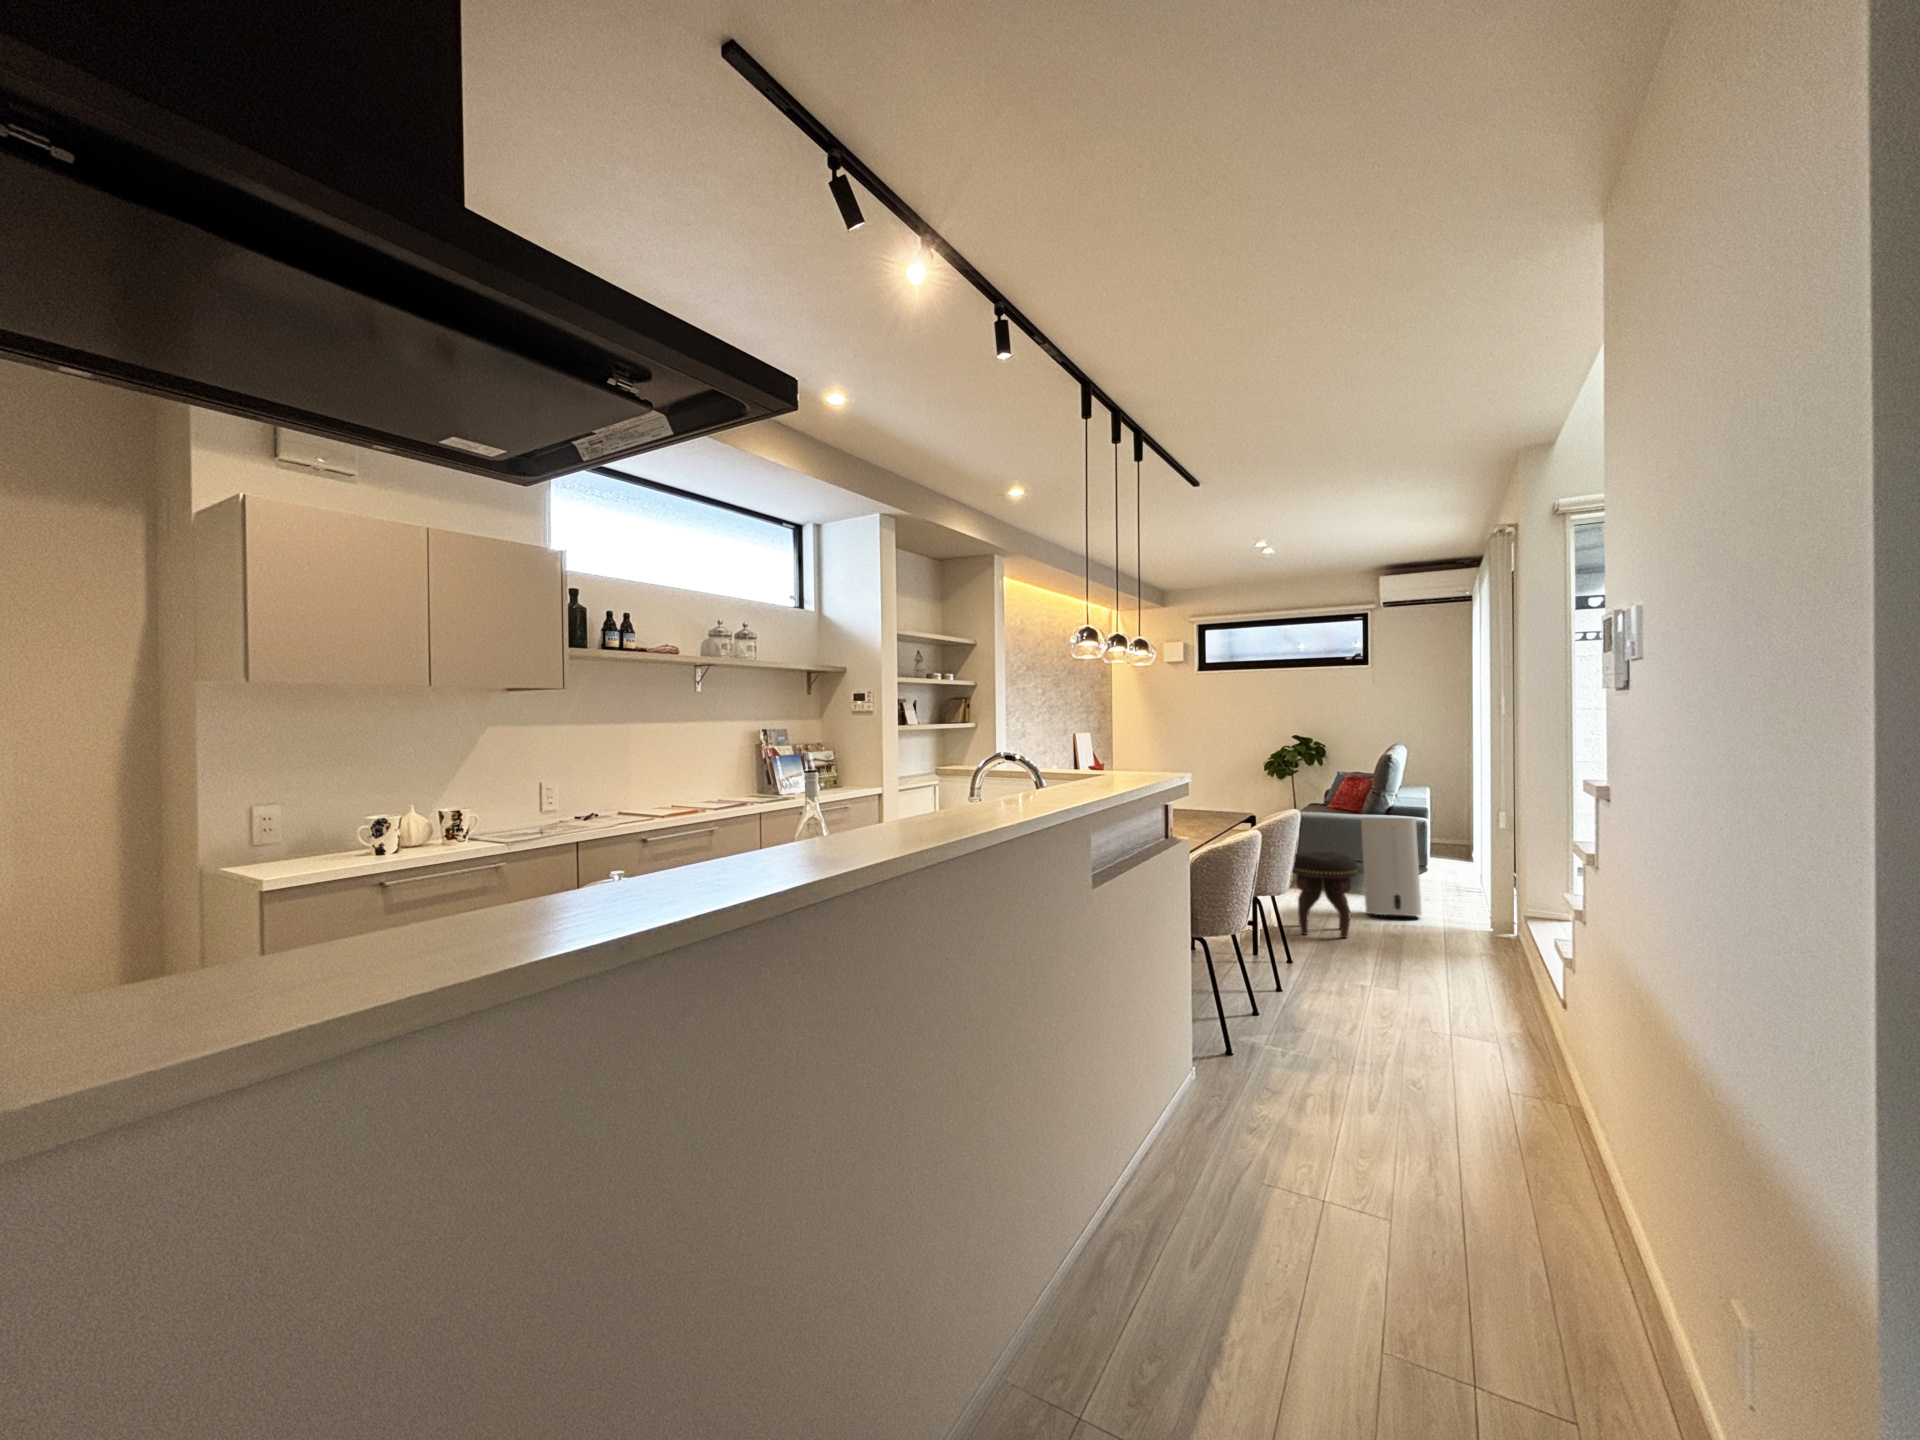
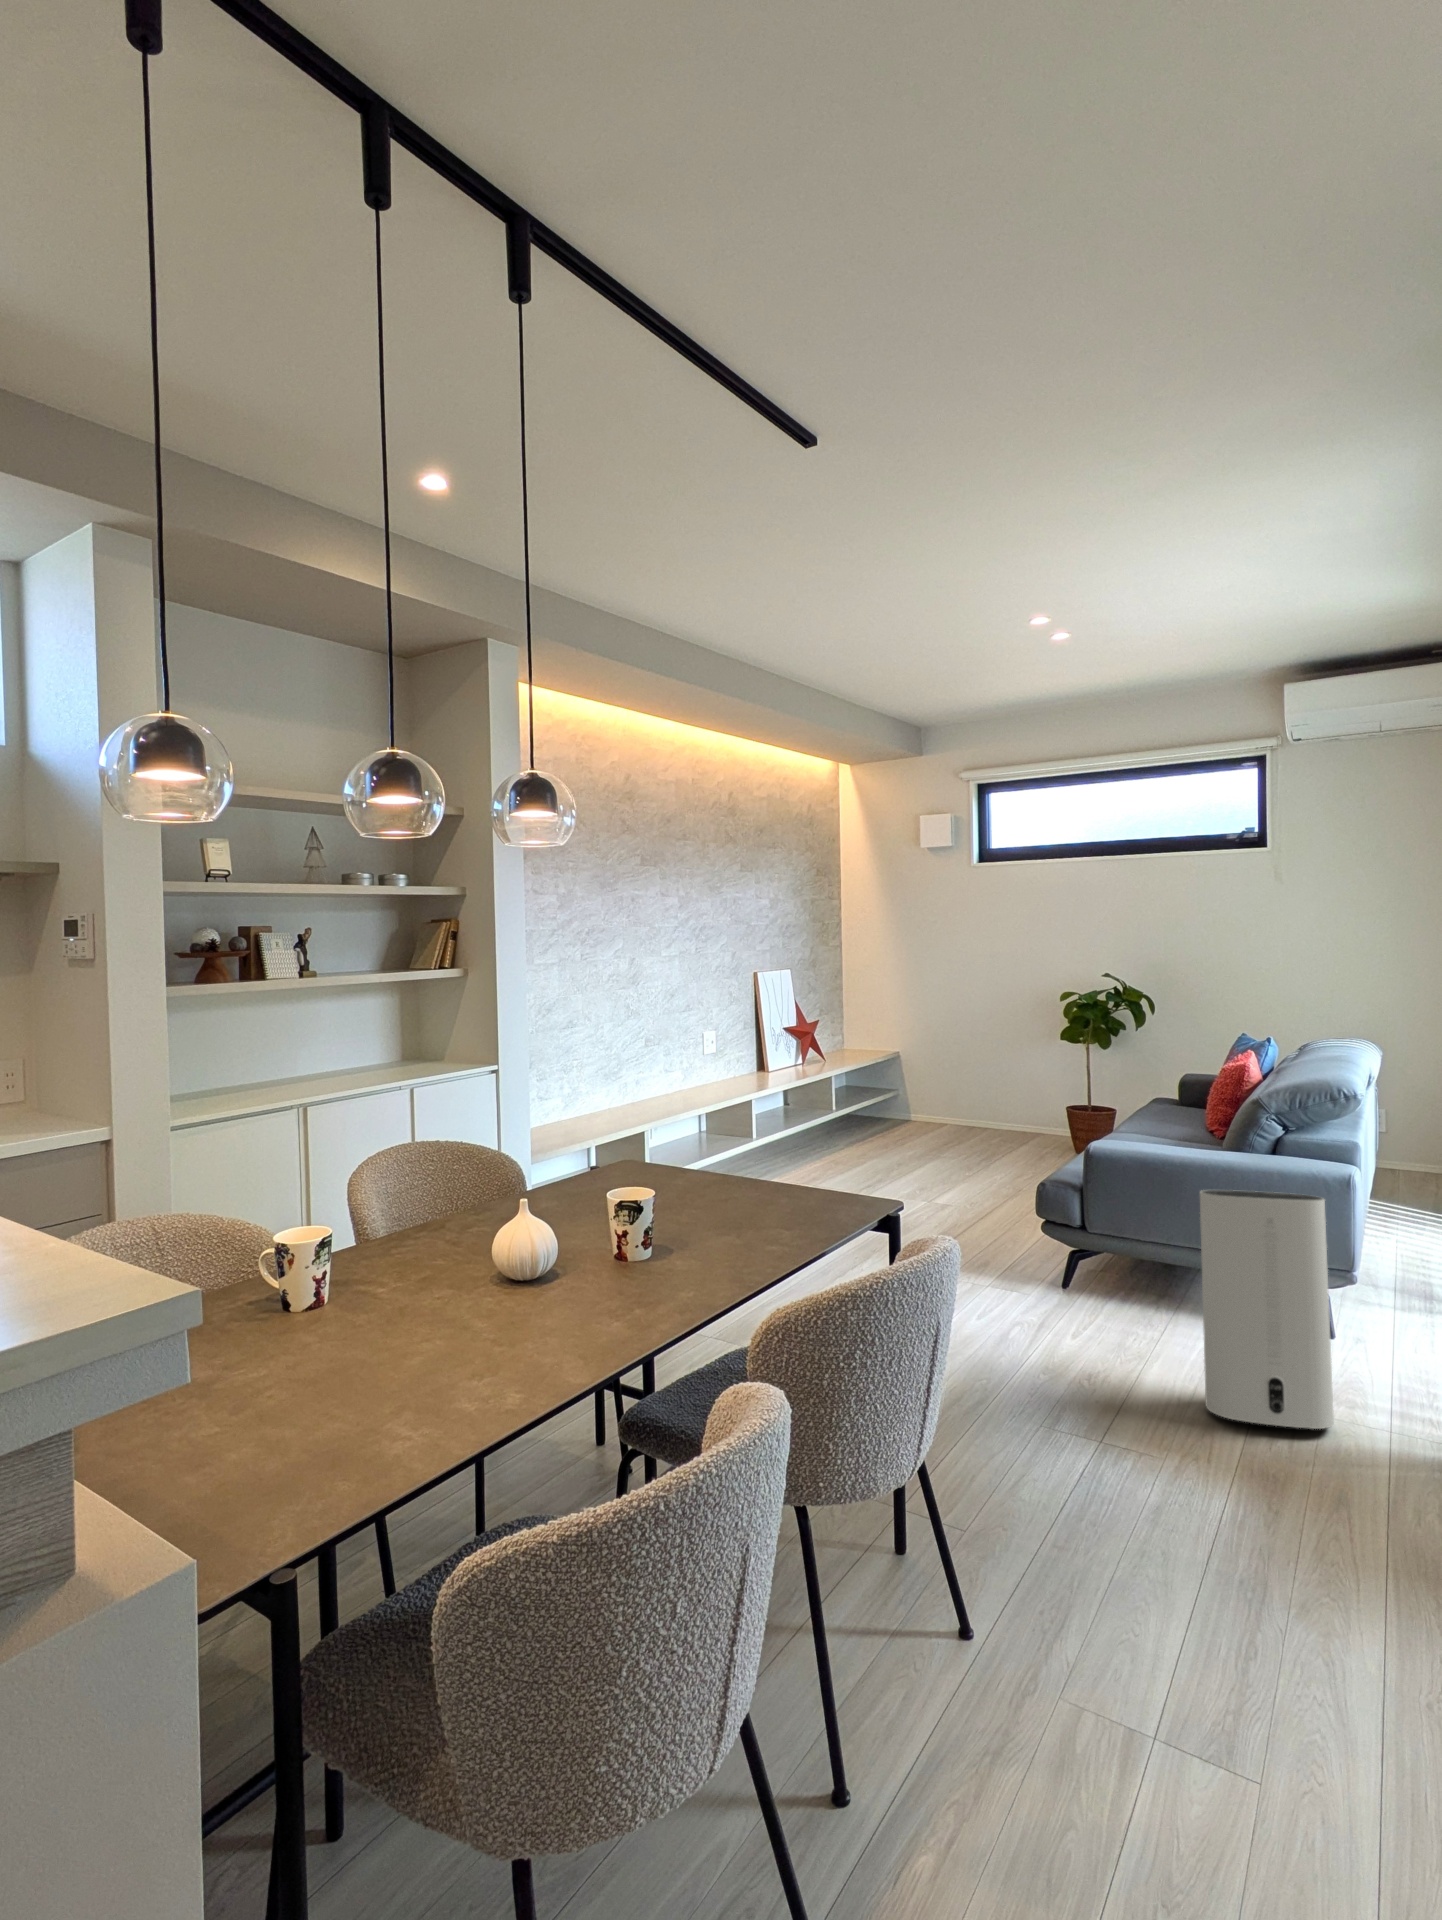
footstool: present [1292,852,1358,938] -> none [1006,1286,1169,1520]

